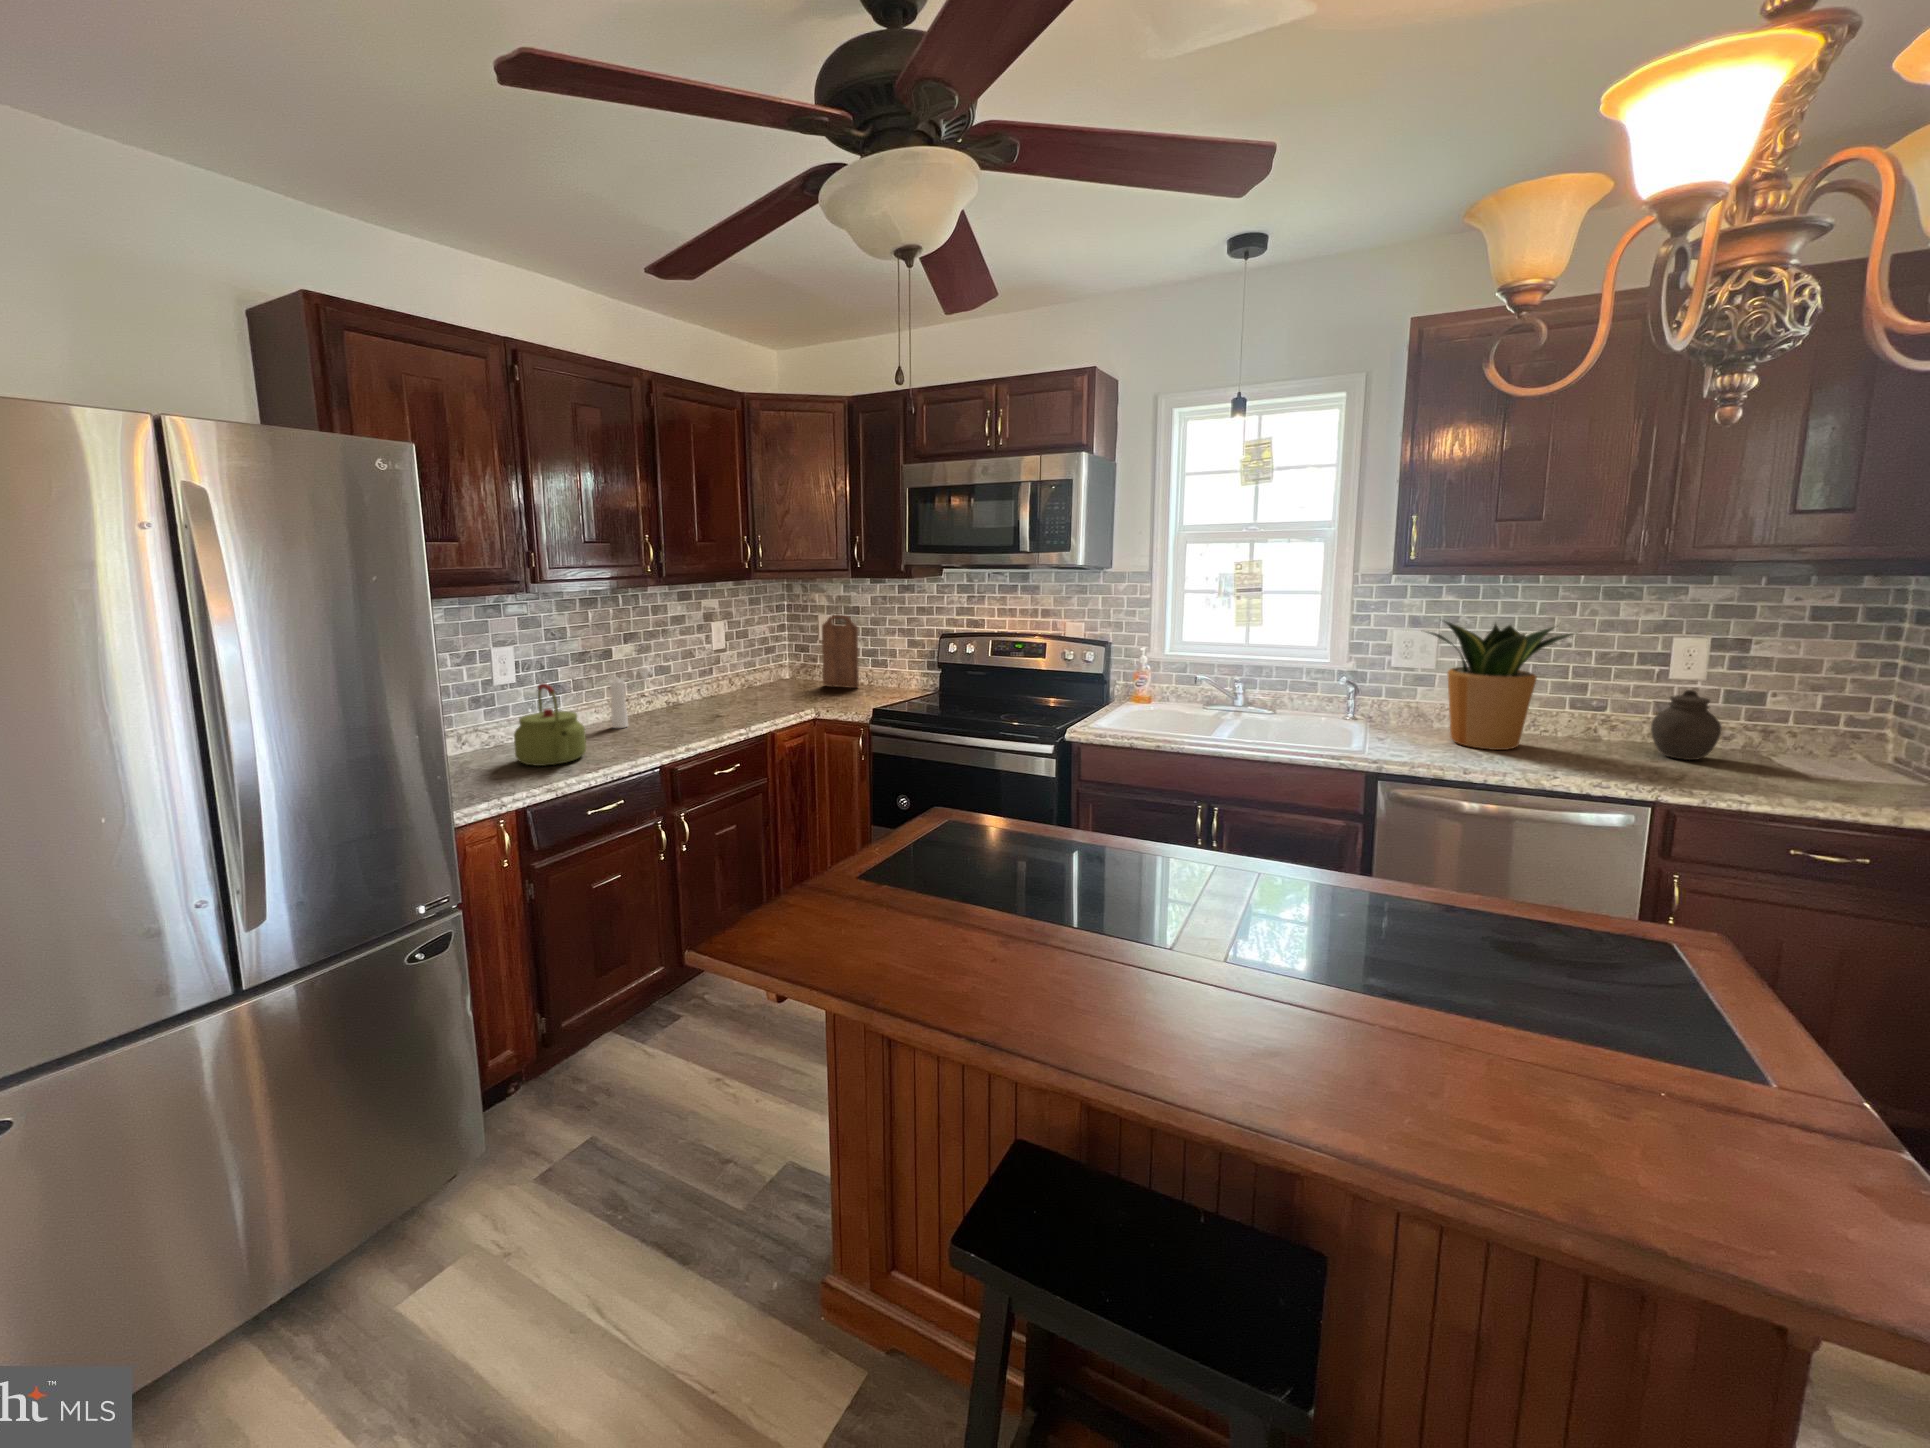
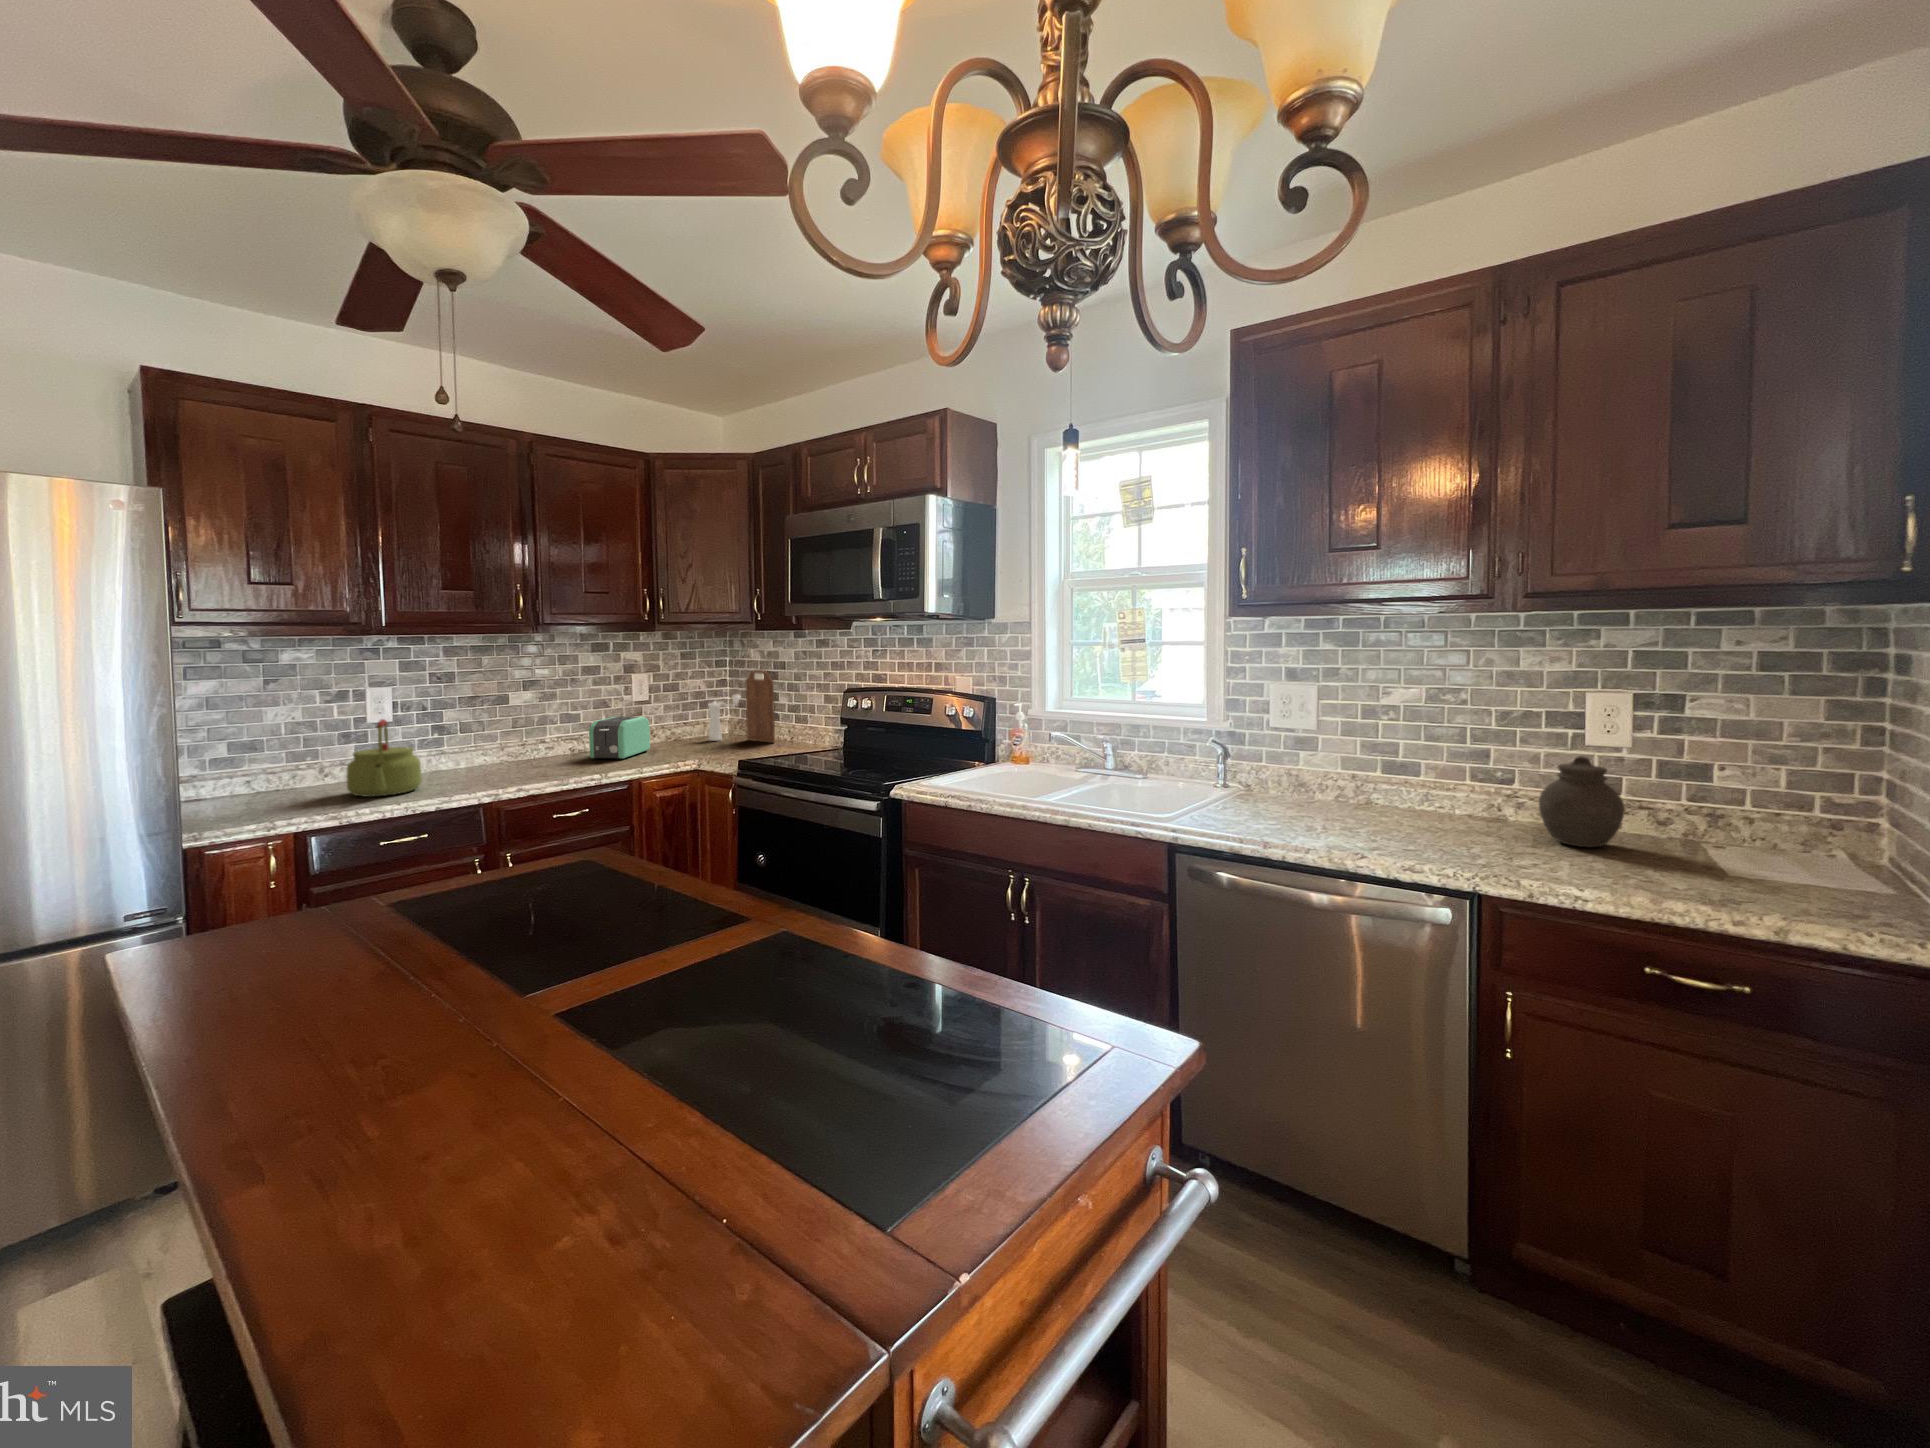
potted plant: present [1427,622,1572,750] -> none [1264,667,1440,825]
pepper mill: present [609,667,650,728] -> present [708,695,740,741]
toaster: none [700,667,746,713] -> present [589,717,650,759]

